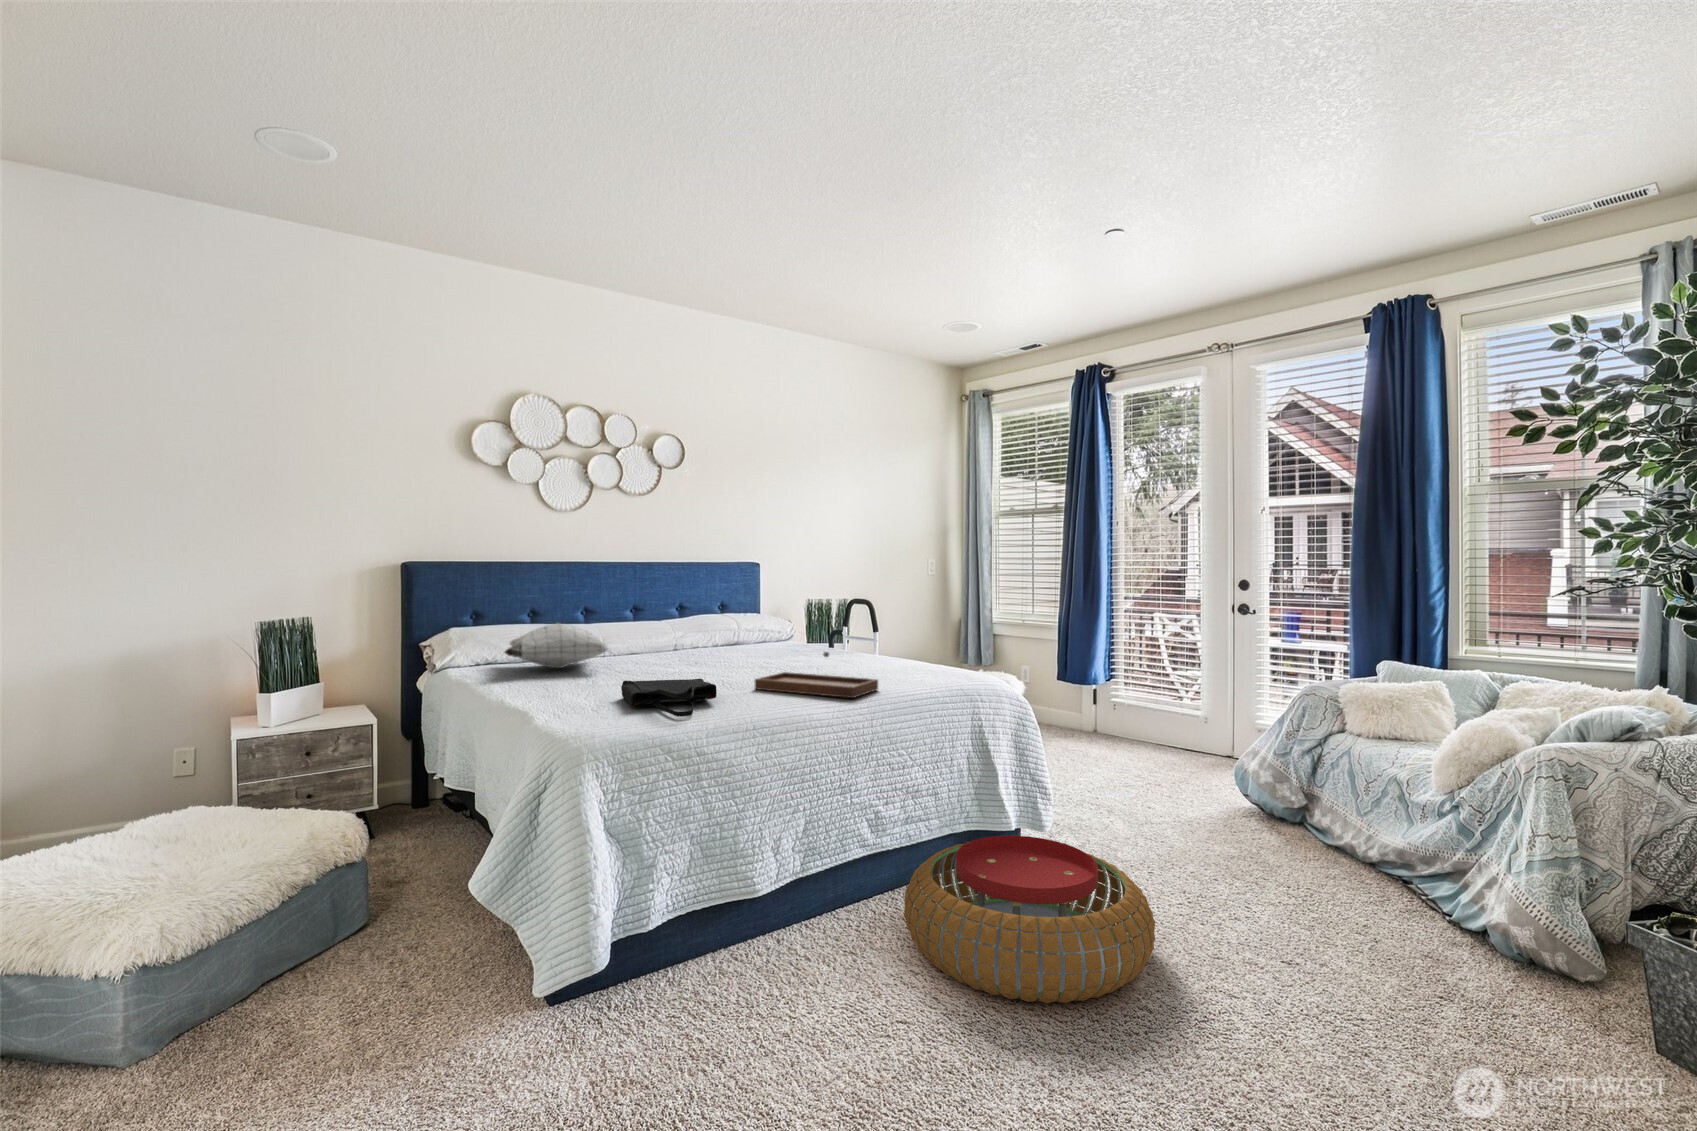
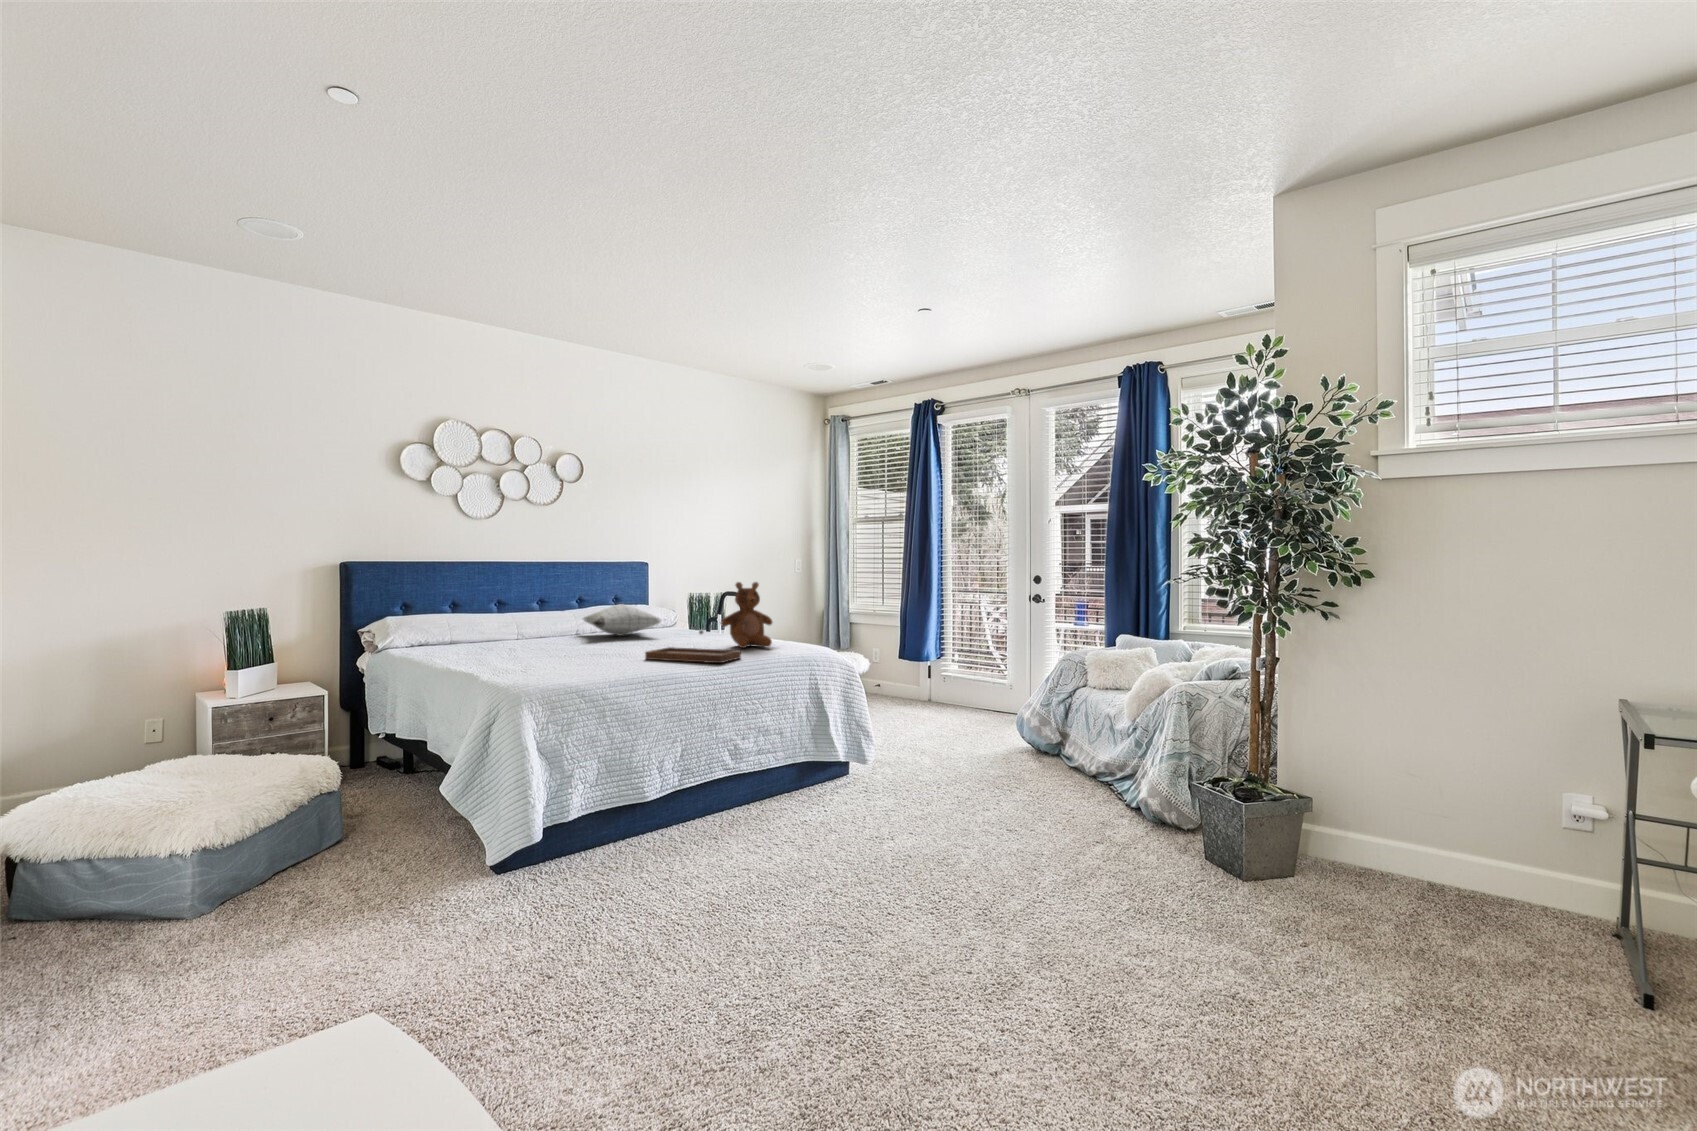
teddy bear: none [848,587,914,674] -> present [721,582,772,648]
pillow: present [505,624,608,668] -> present [583,604,661,636]
tote bag: present [621,679,717,716] -> none [541,651,616,675]
pouf: present [904,836,1155,1004] -> none [753,757,922,854]

